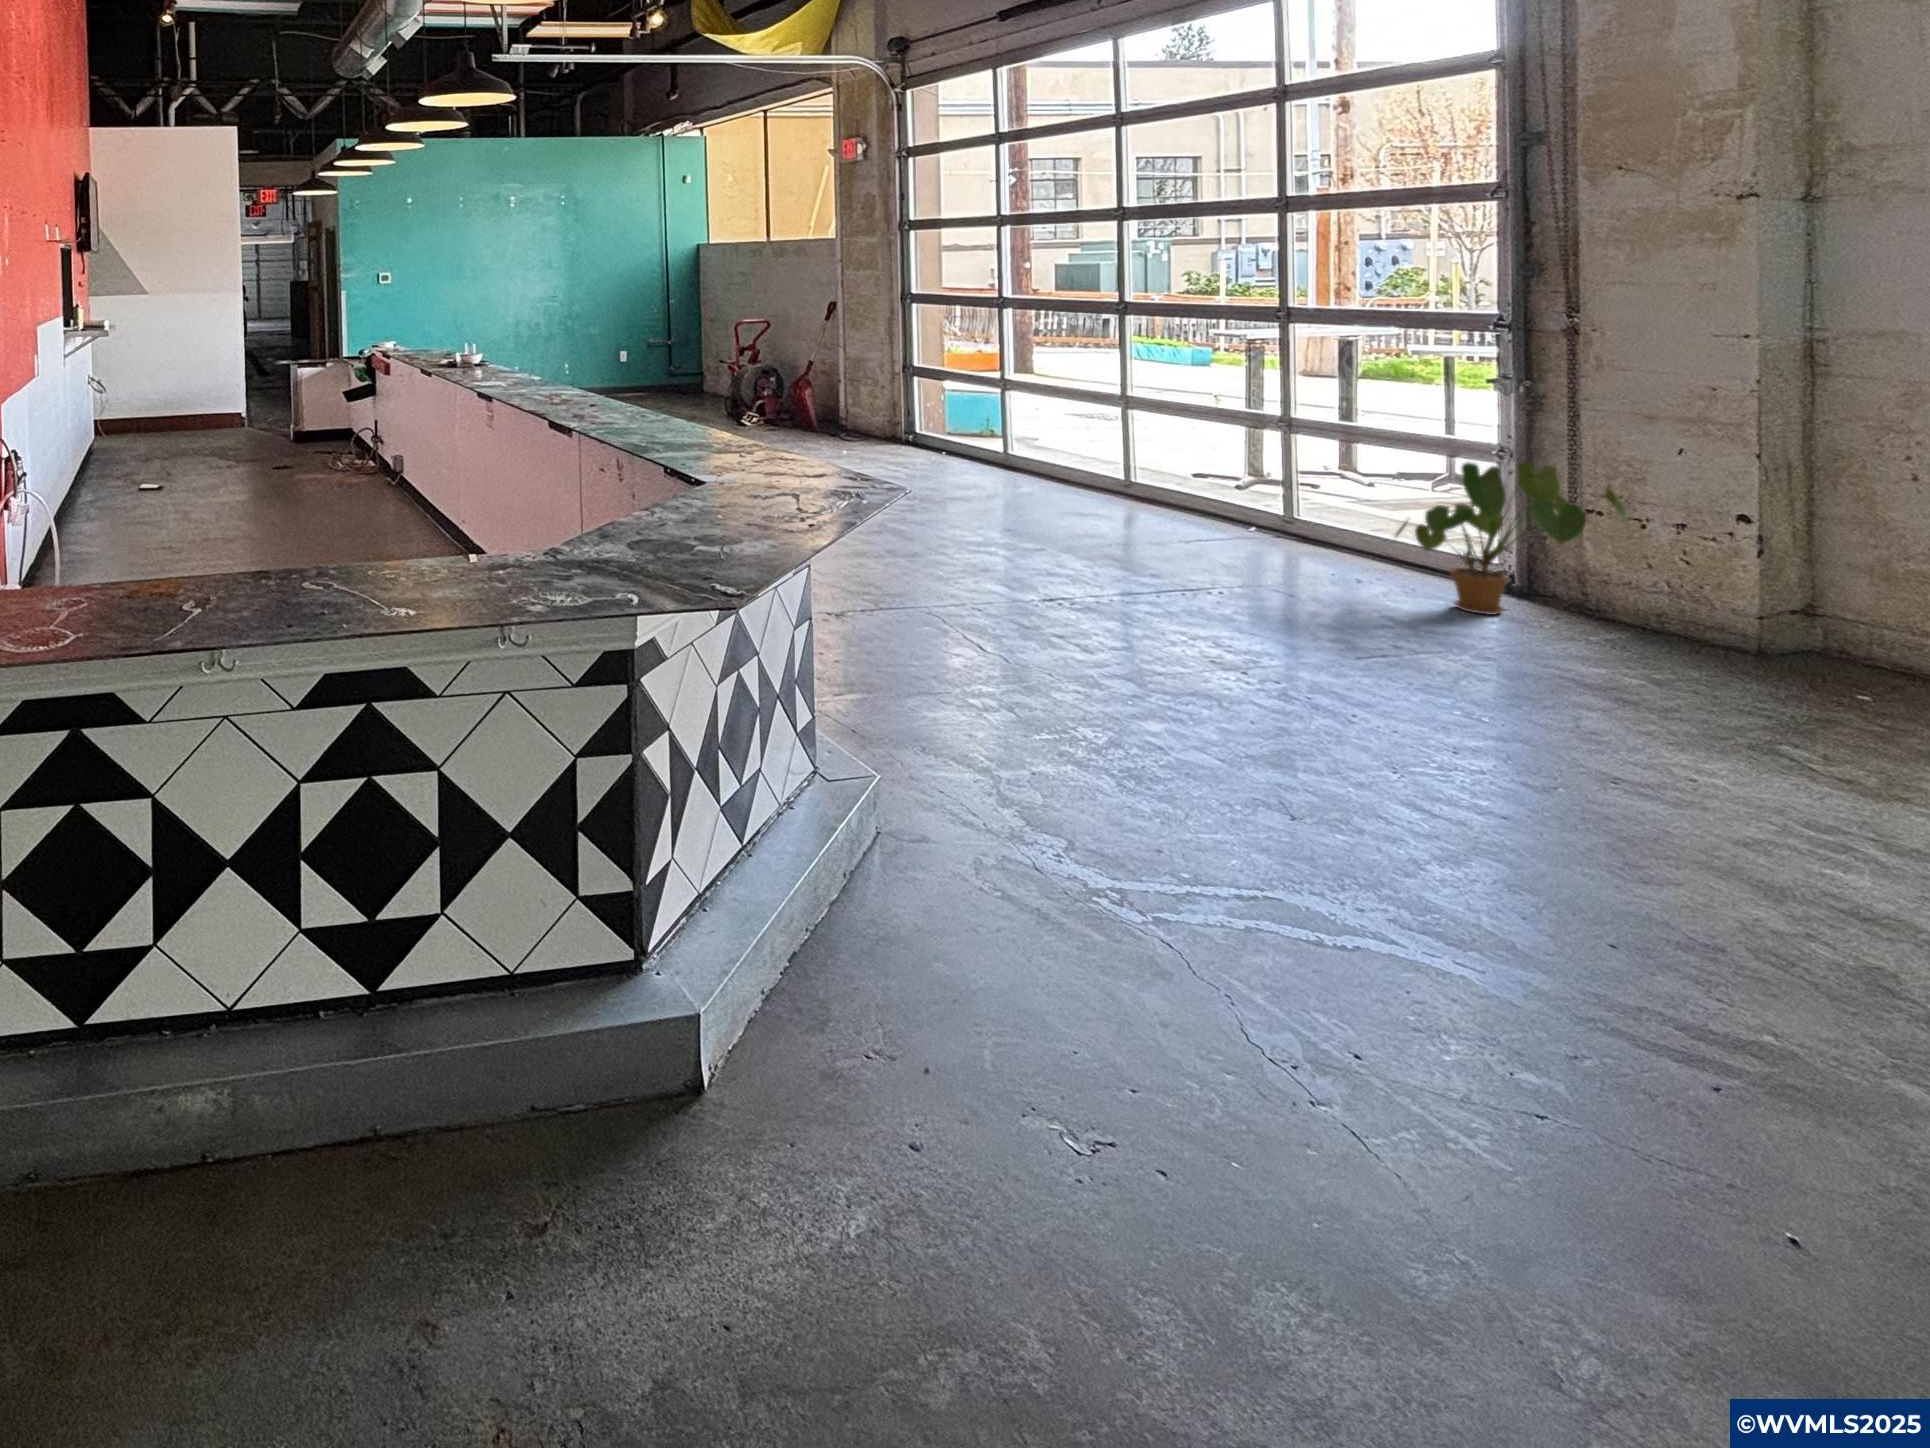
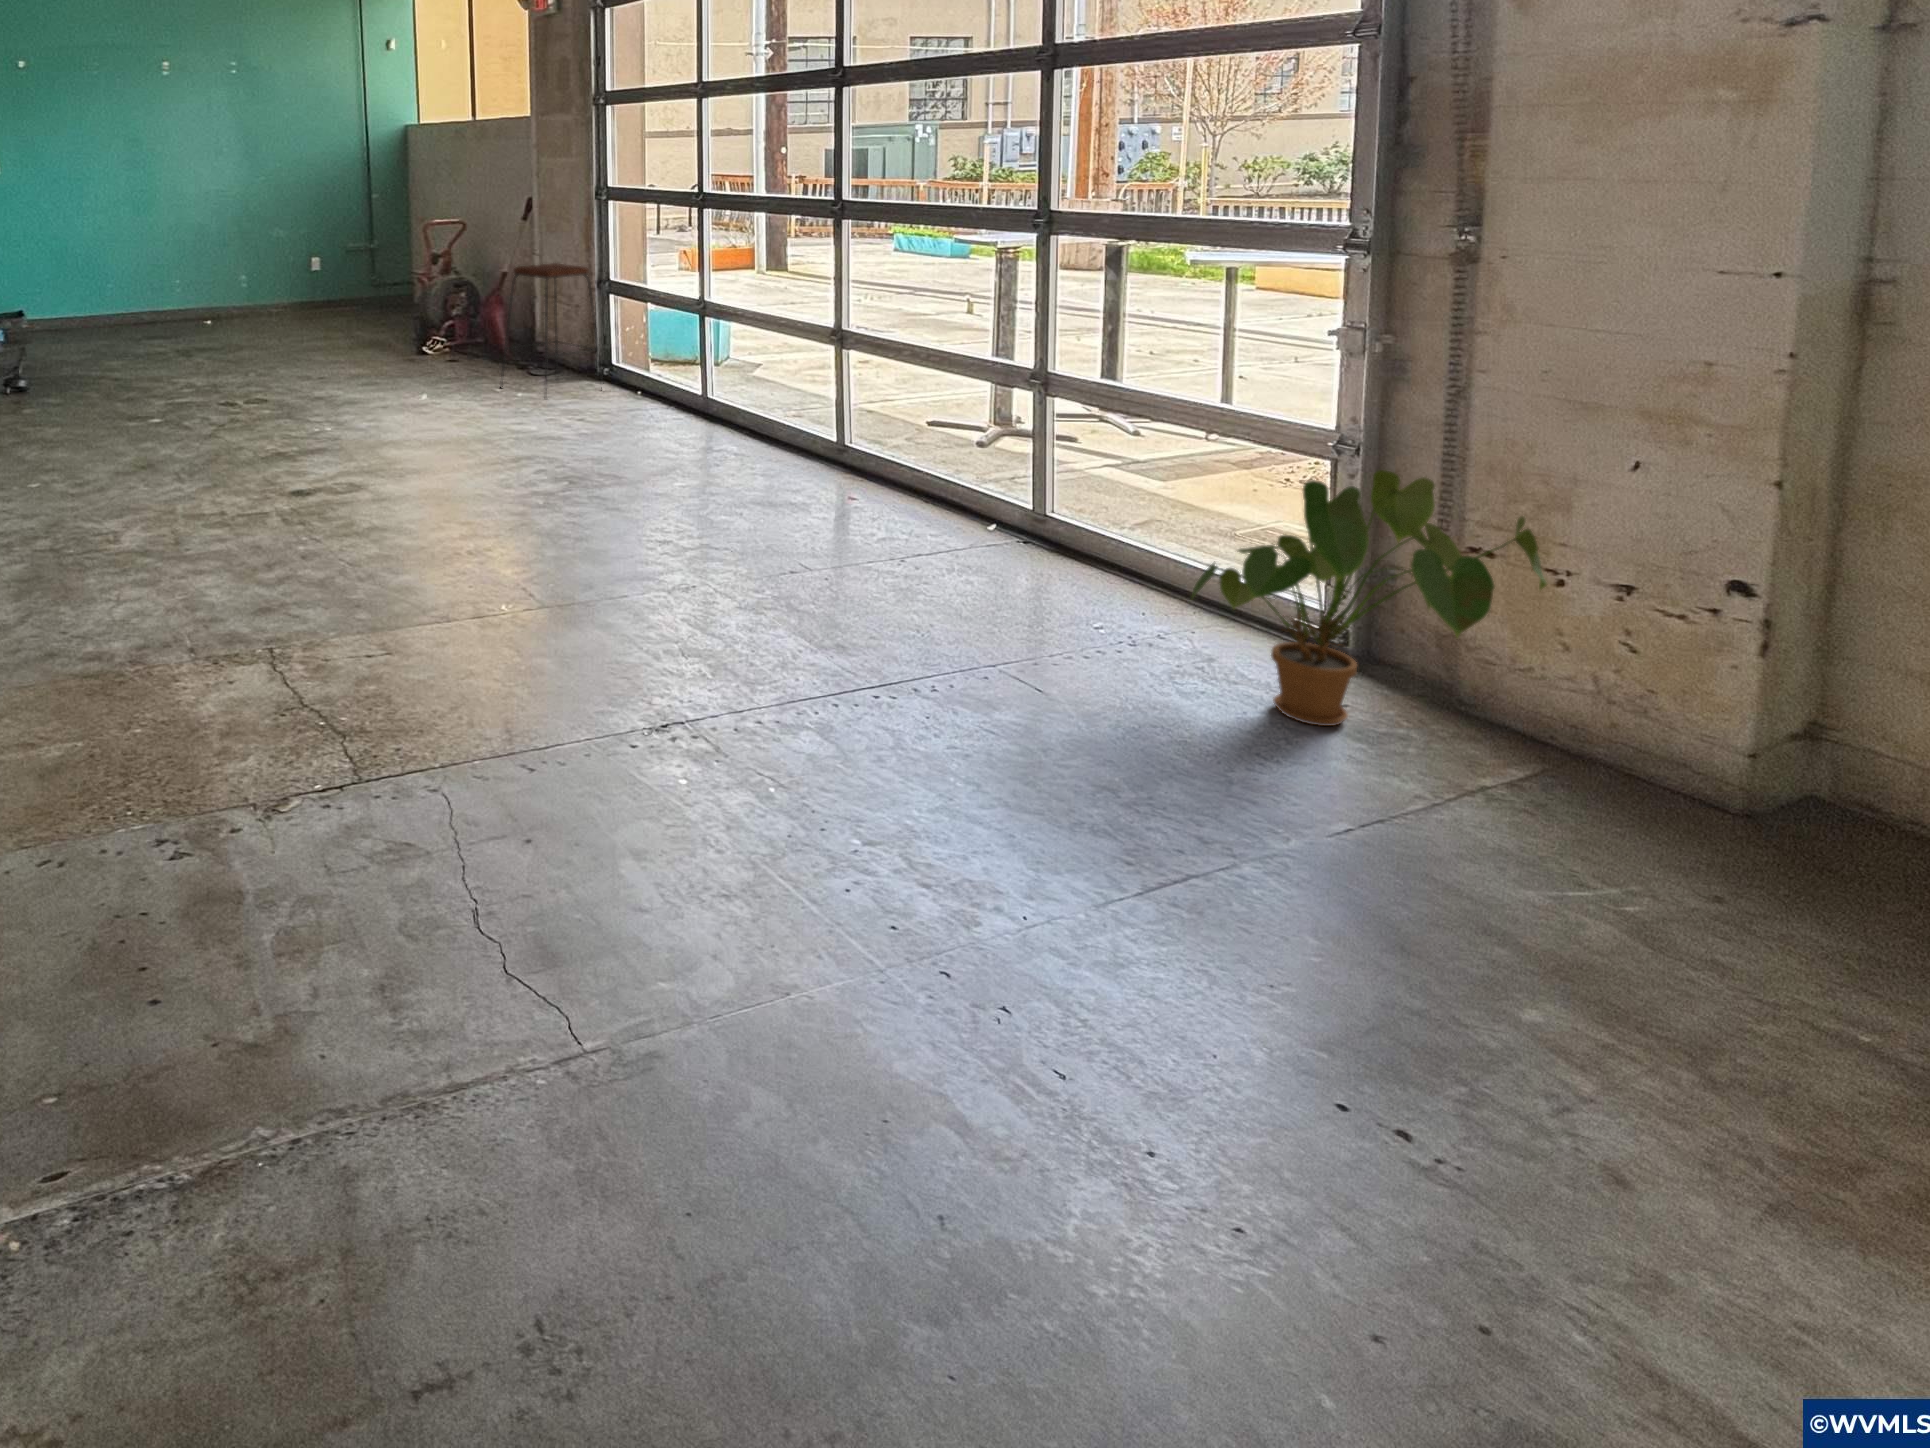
bar stool: none [822,351,909,454] -> present [501,263,602,399]

